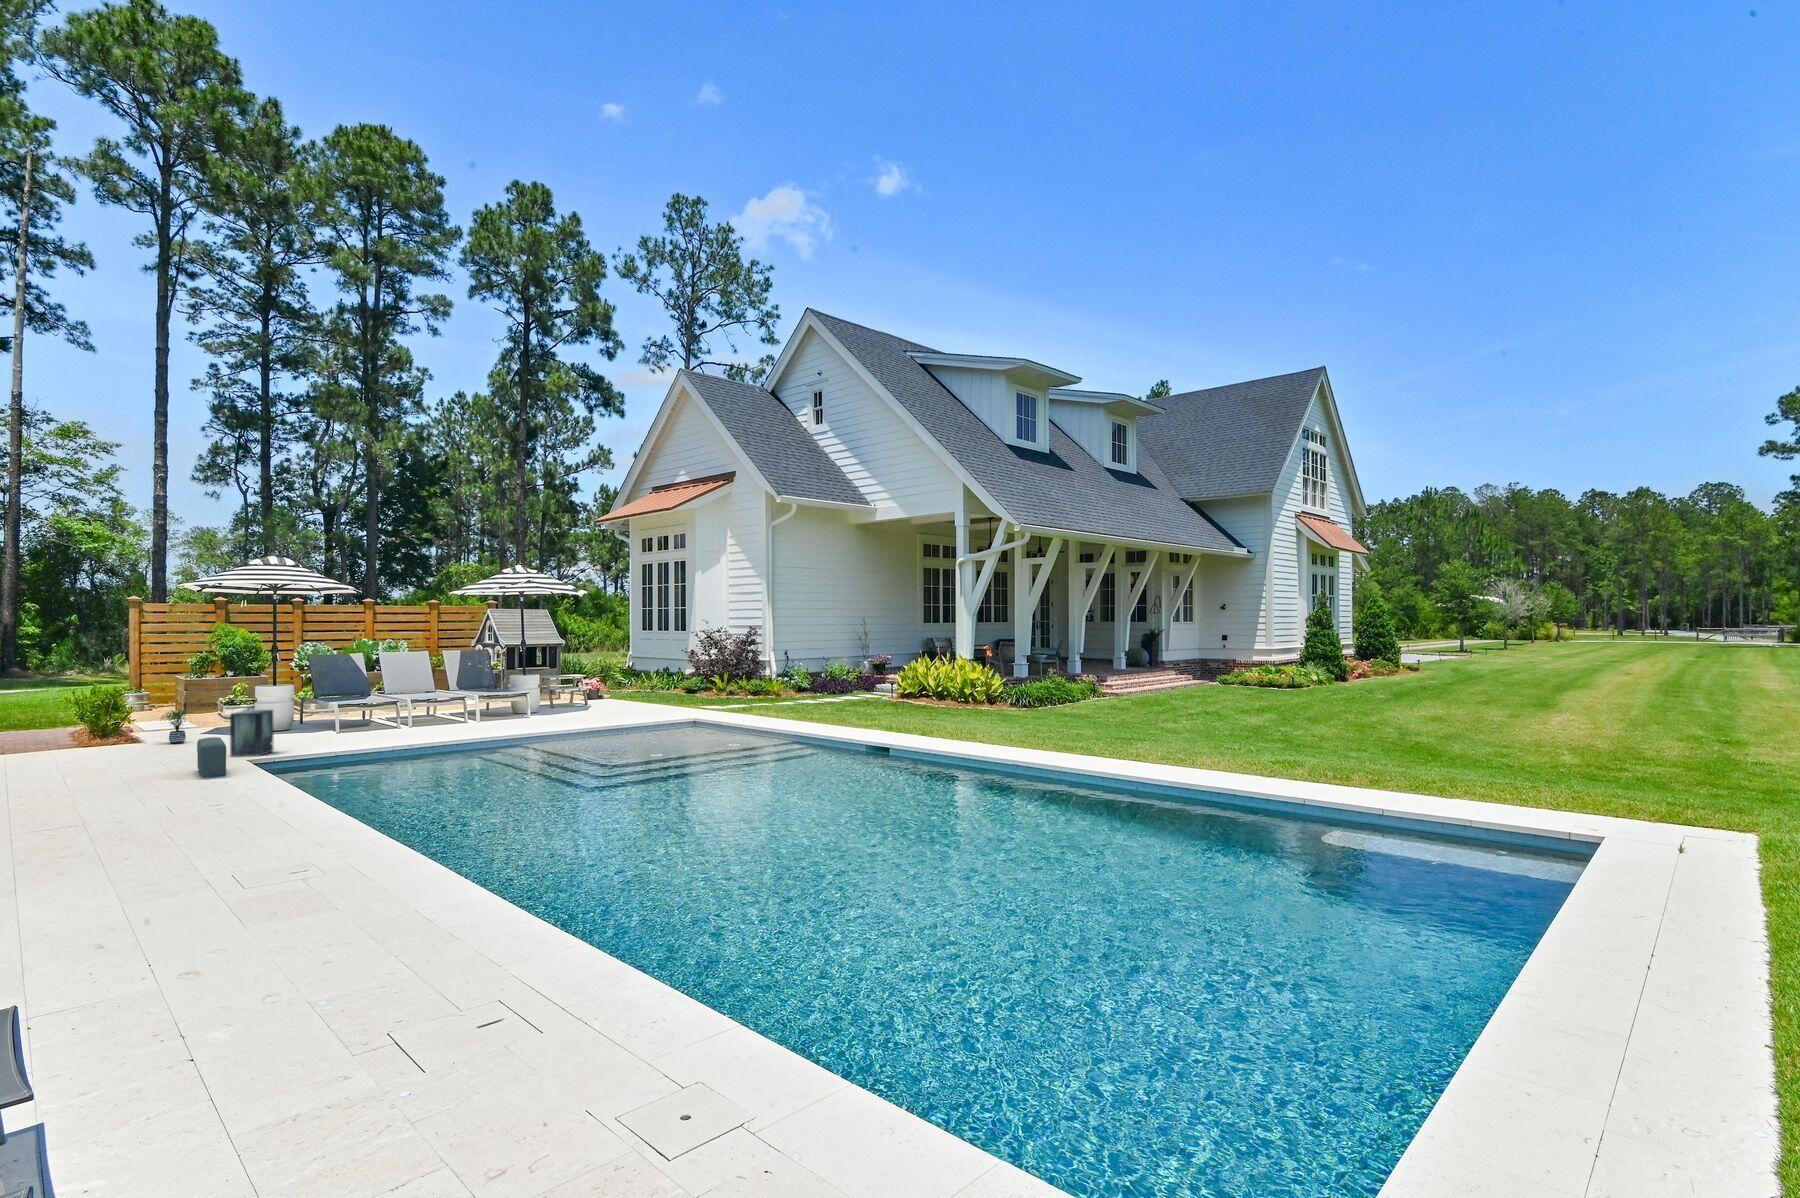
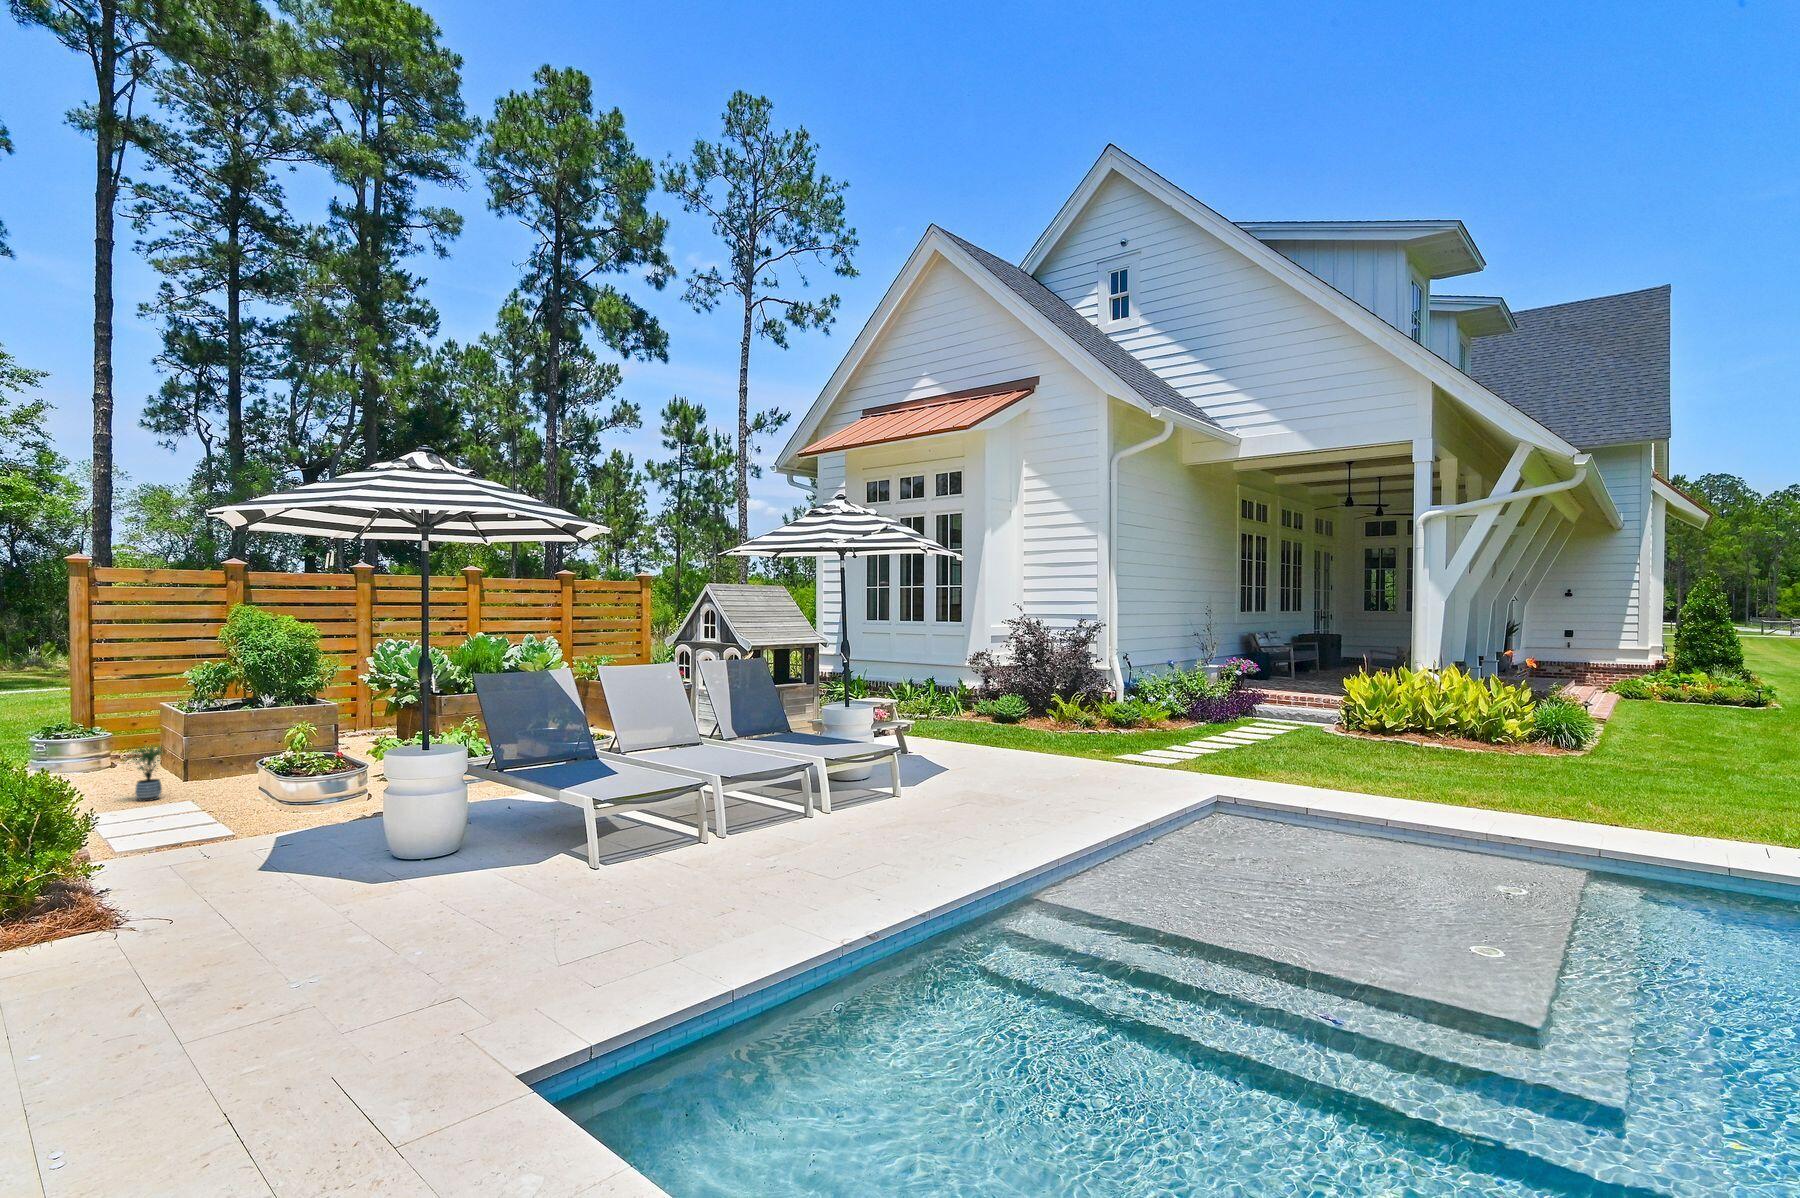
storage box: present [230,710,274,756] -> none [244,754,311,835]
pouf: present [197,737,226,778] -> none [200,816,256,899]

